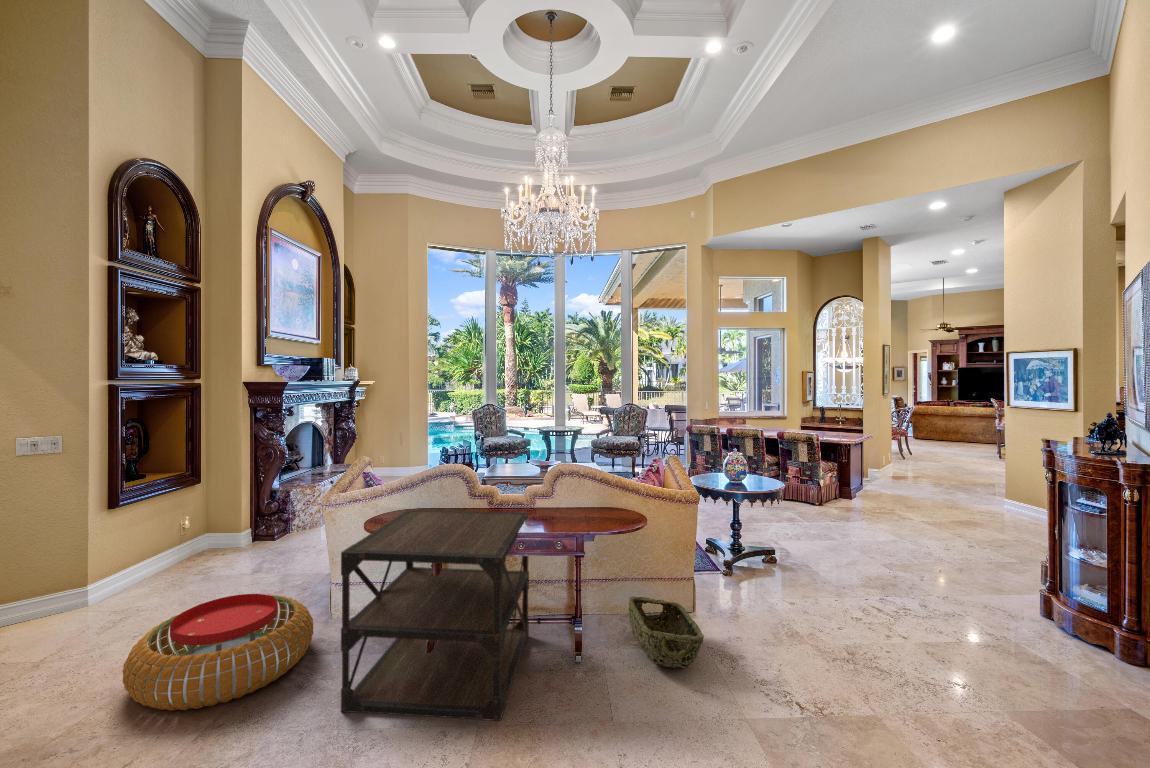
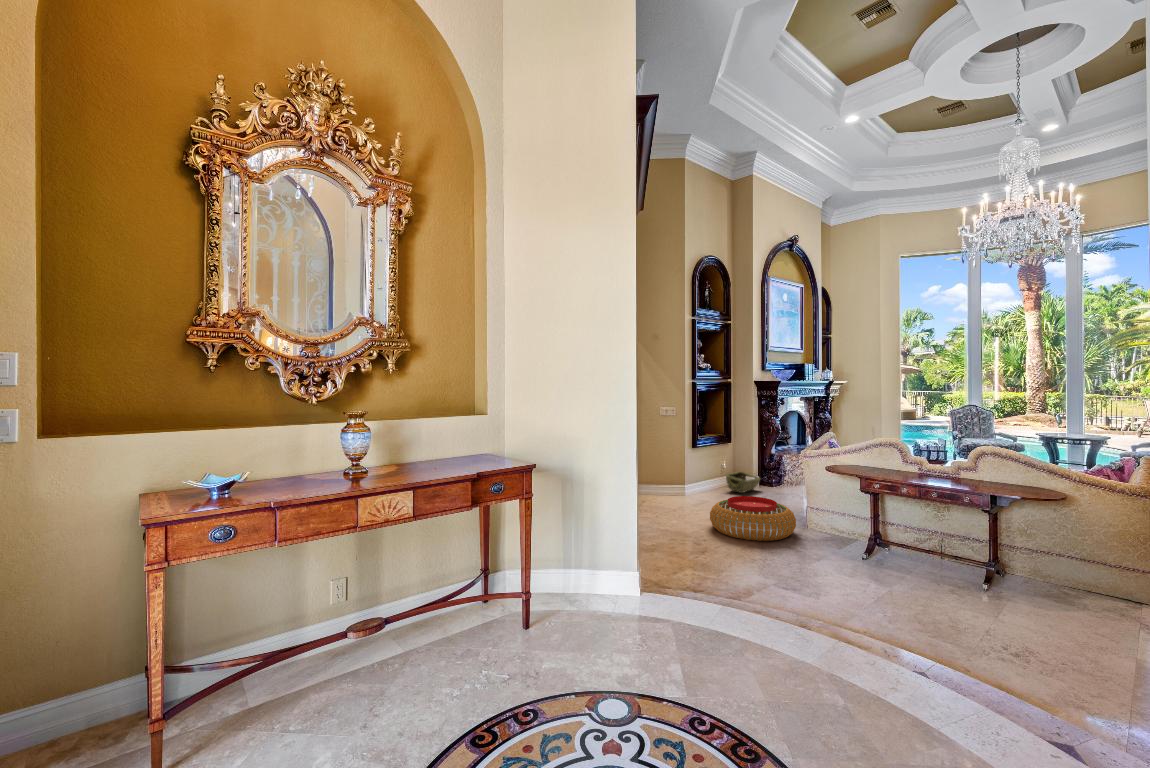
side table: present [341,509,529,721] -> none [810,463,951,588]
woven basket: present [629,597,704,668] -> present [726,472,761,493]

